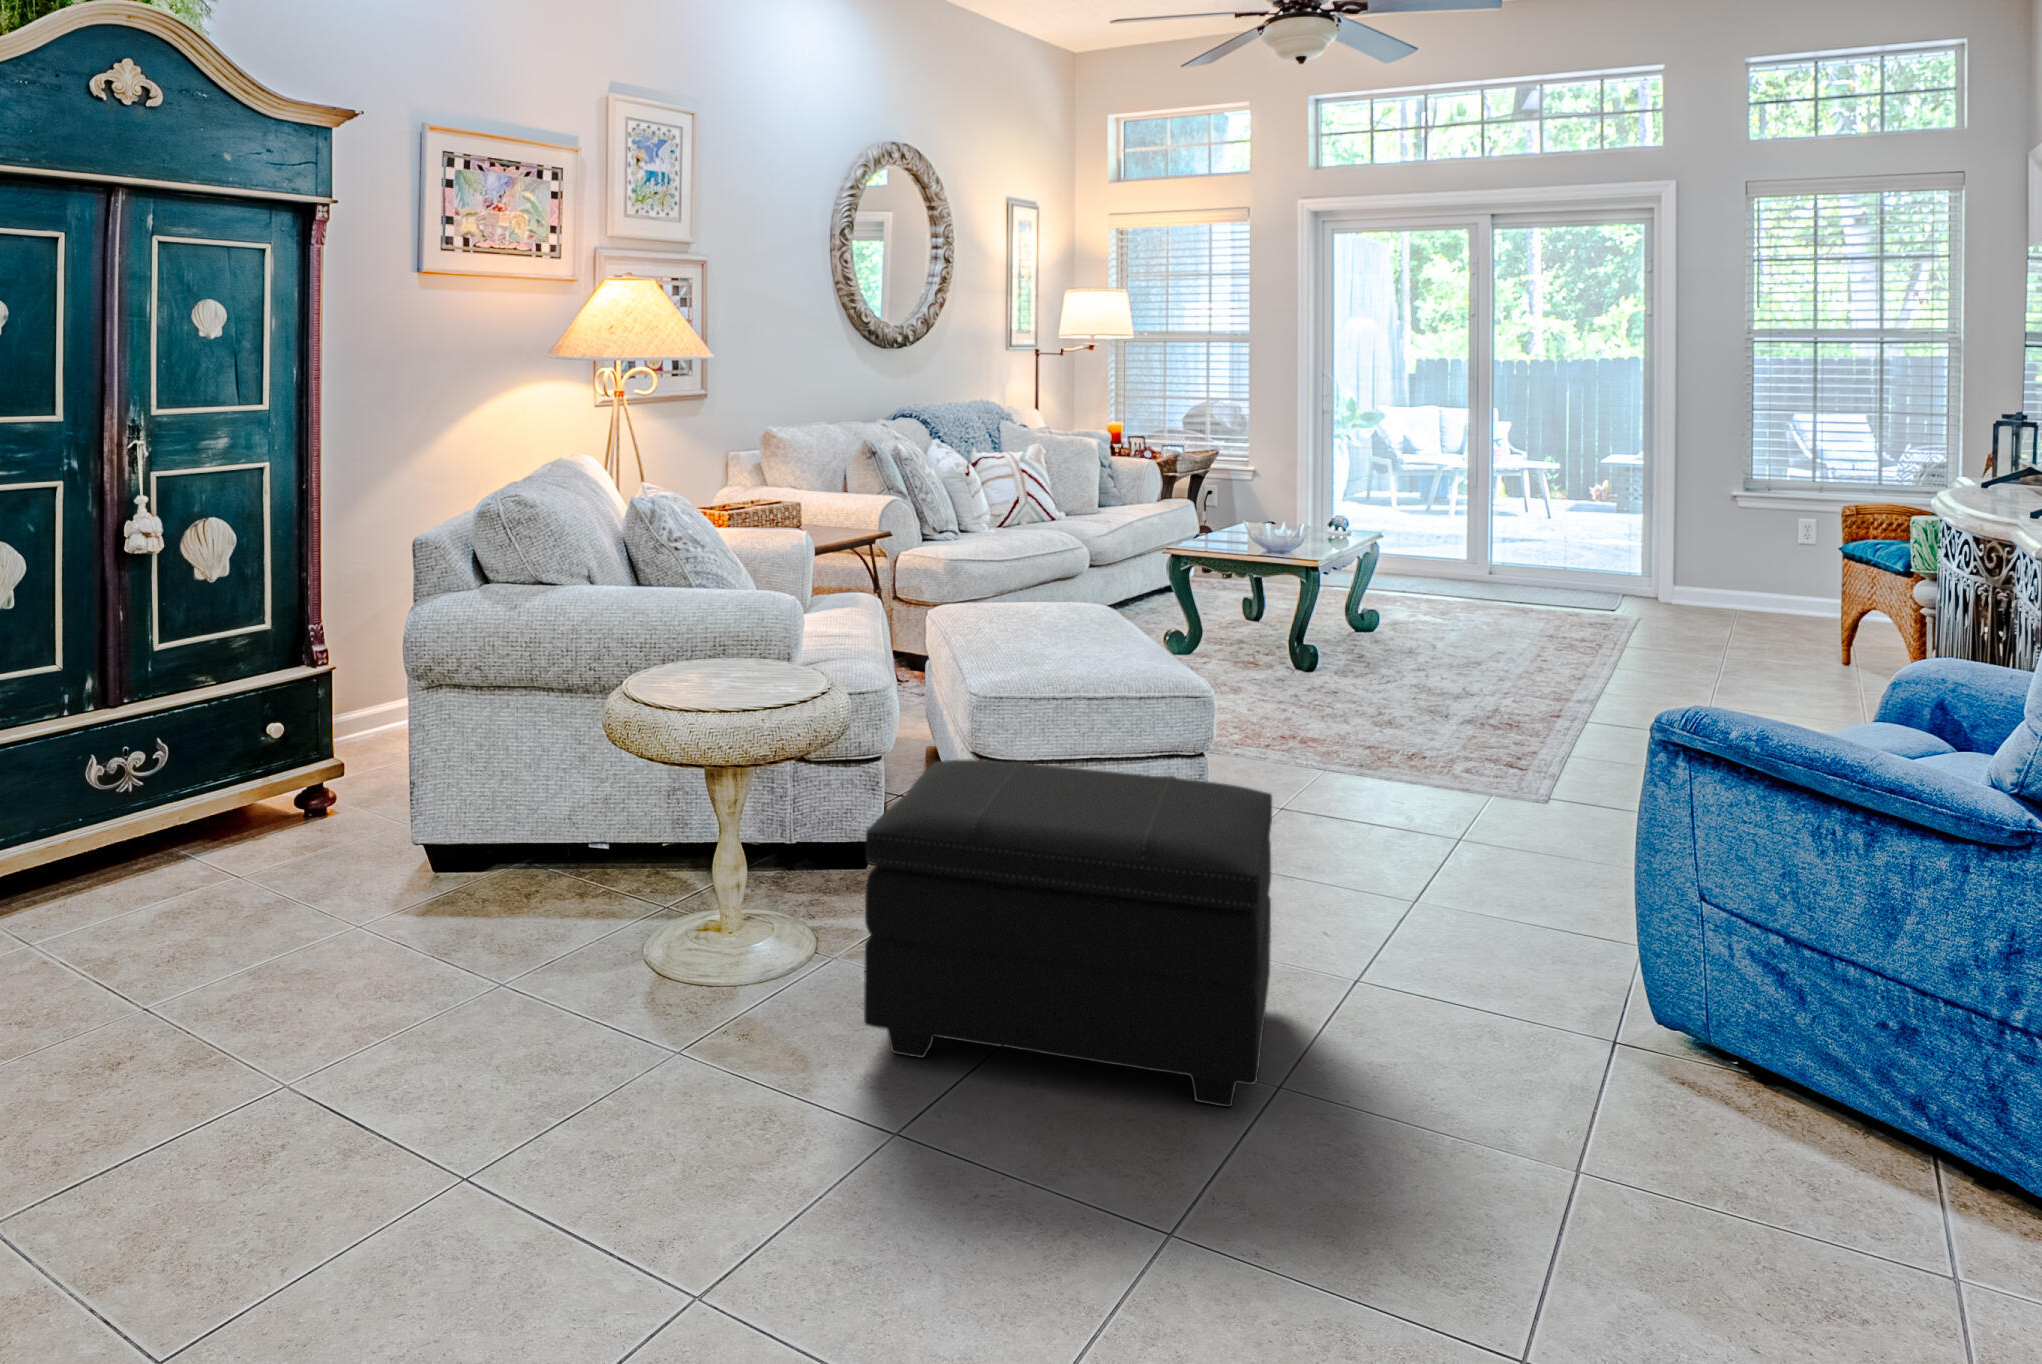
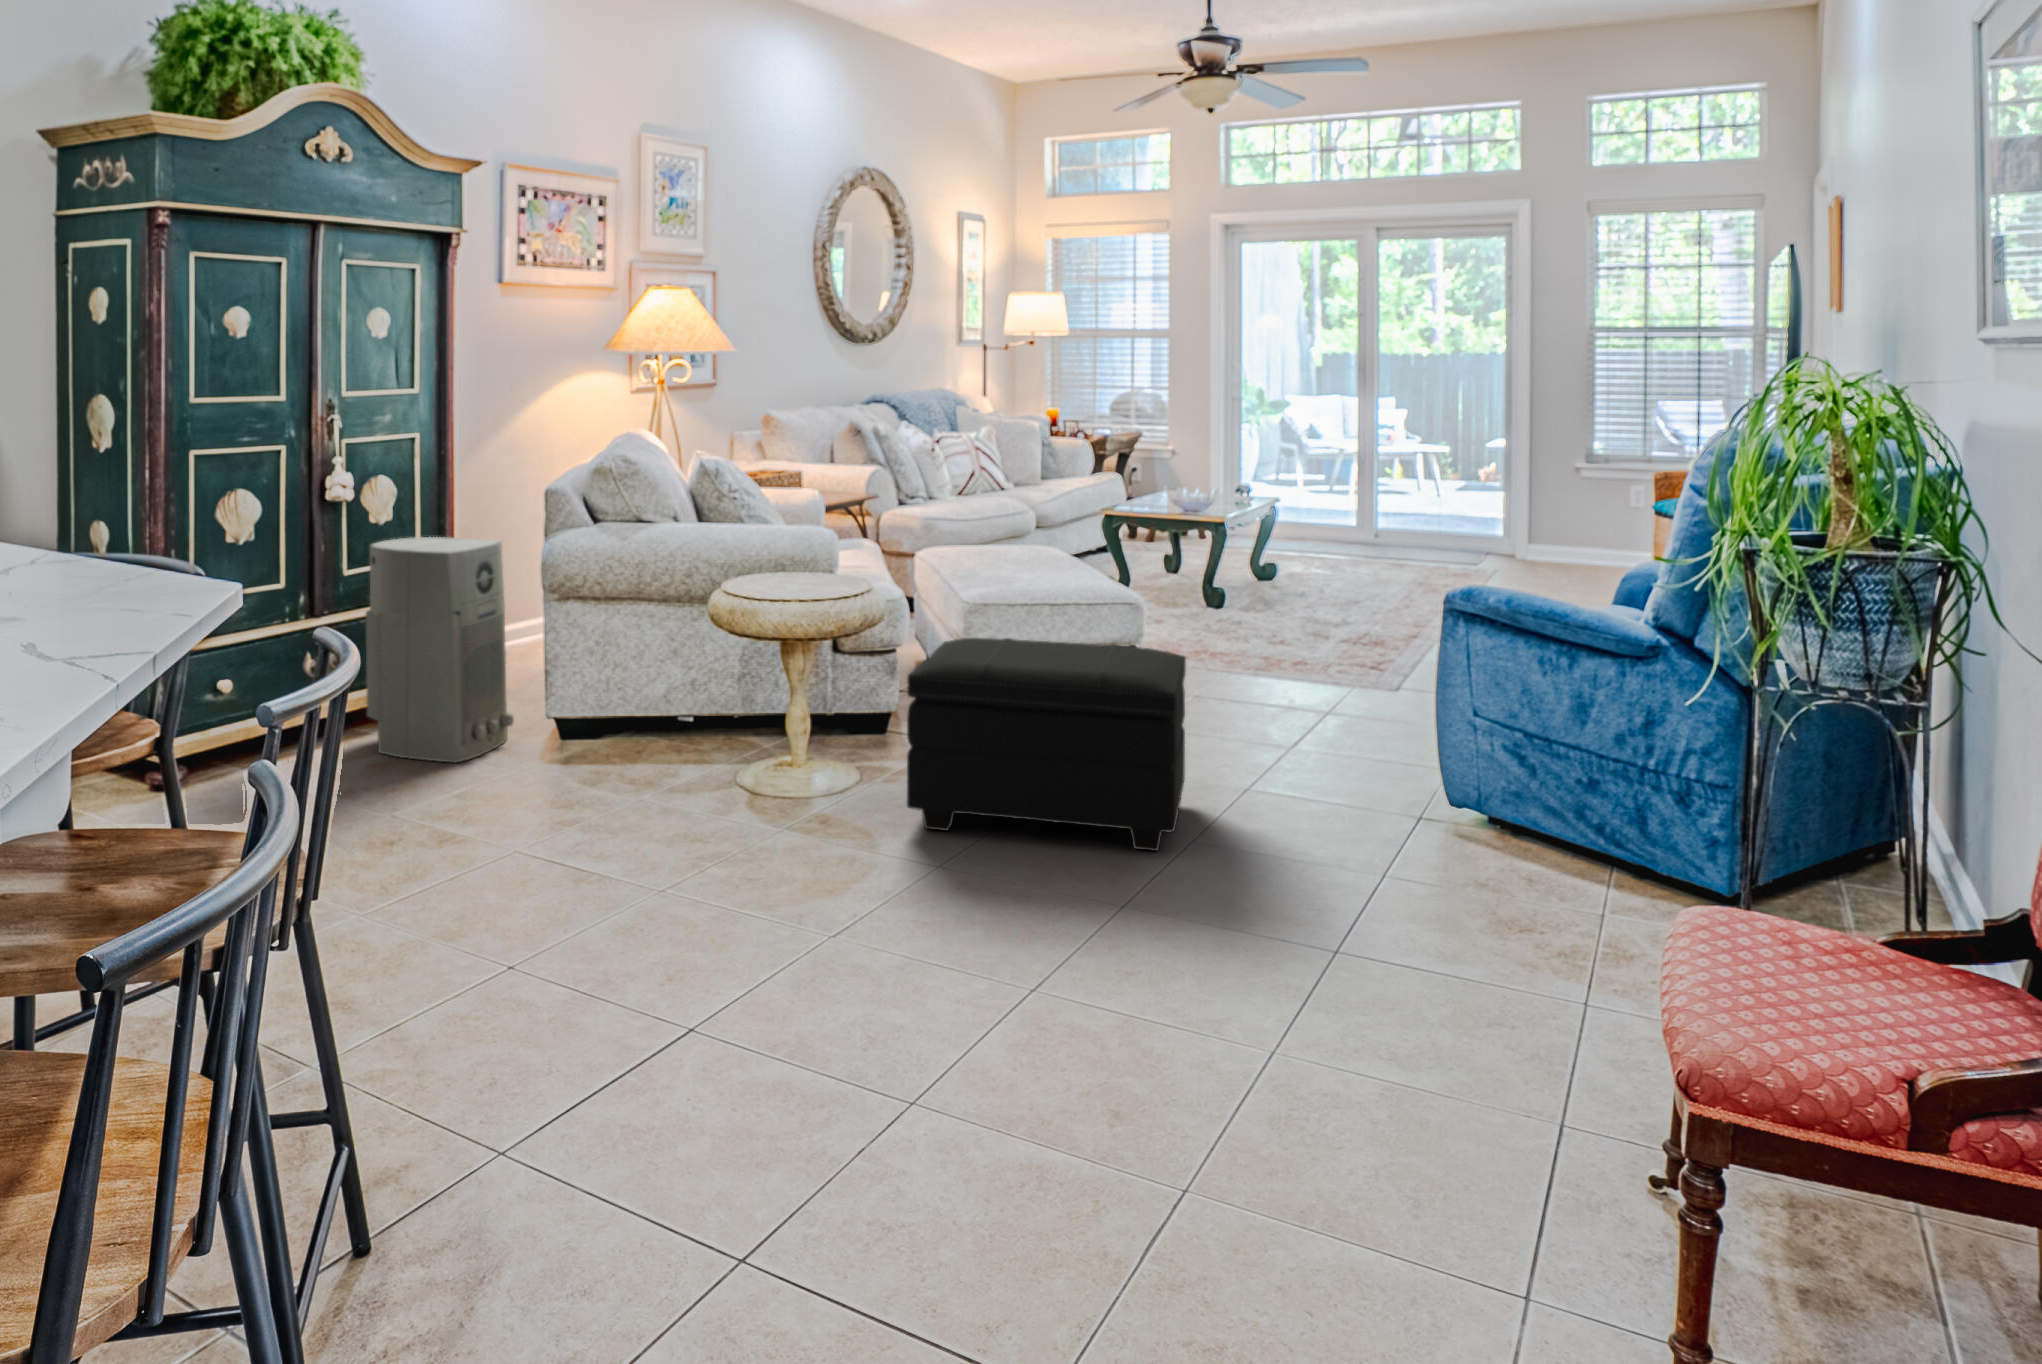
air purifier: none [174,600,374,912] -> present [366,537,514,763]

